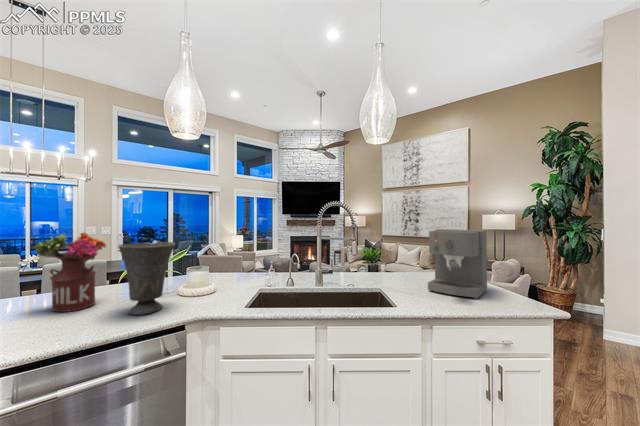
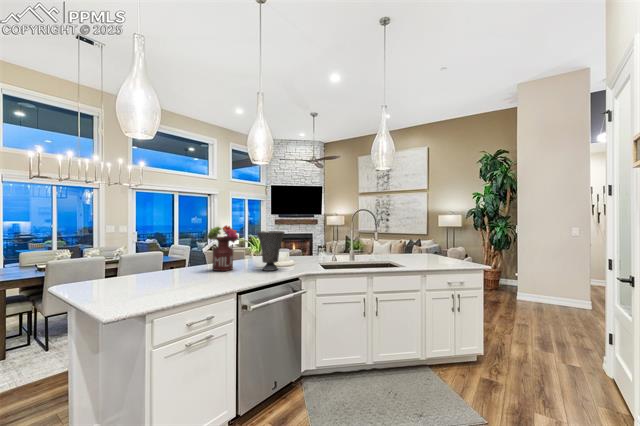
coffee maker: present [428,229,487,299] -> none [416,224,448,262]

